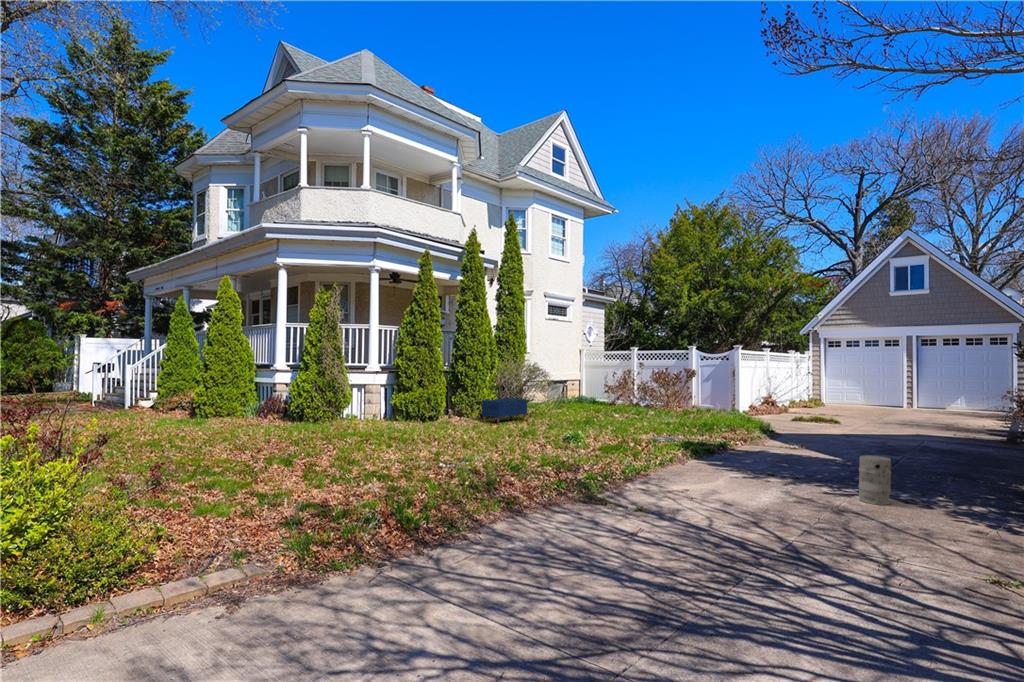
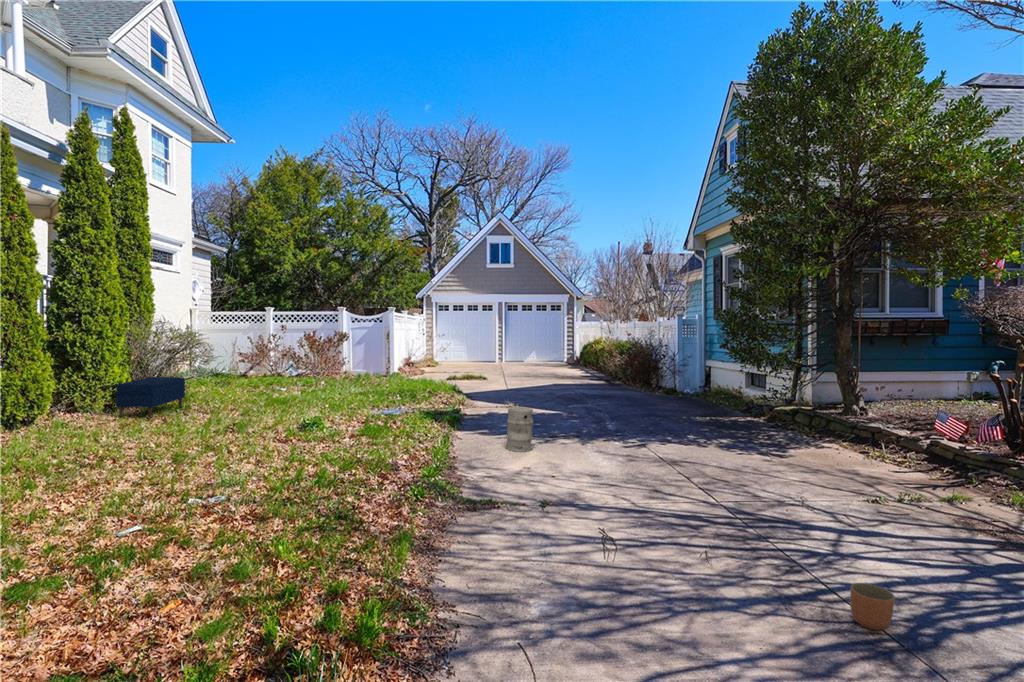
trash can: present [858,455,891,505] -> present [506,407,533,452]
planter: none [695,556,725,591] -> present [850,583,895,630]

